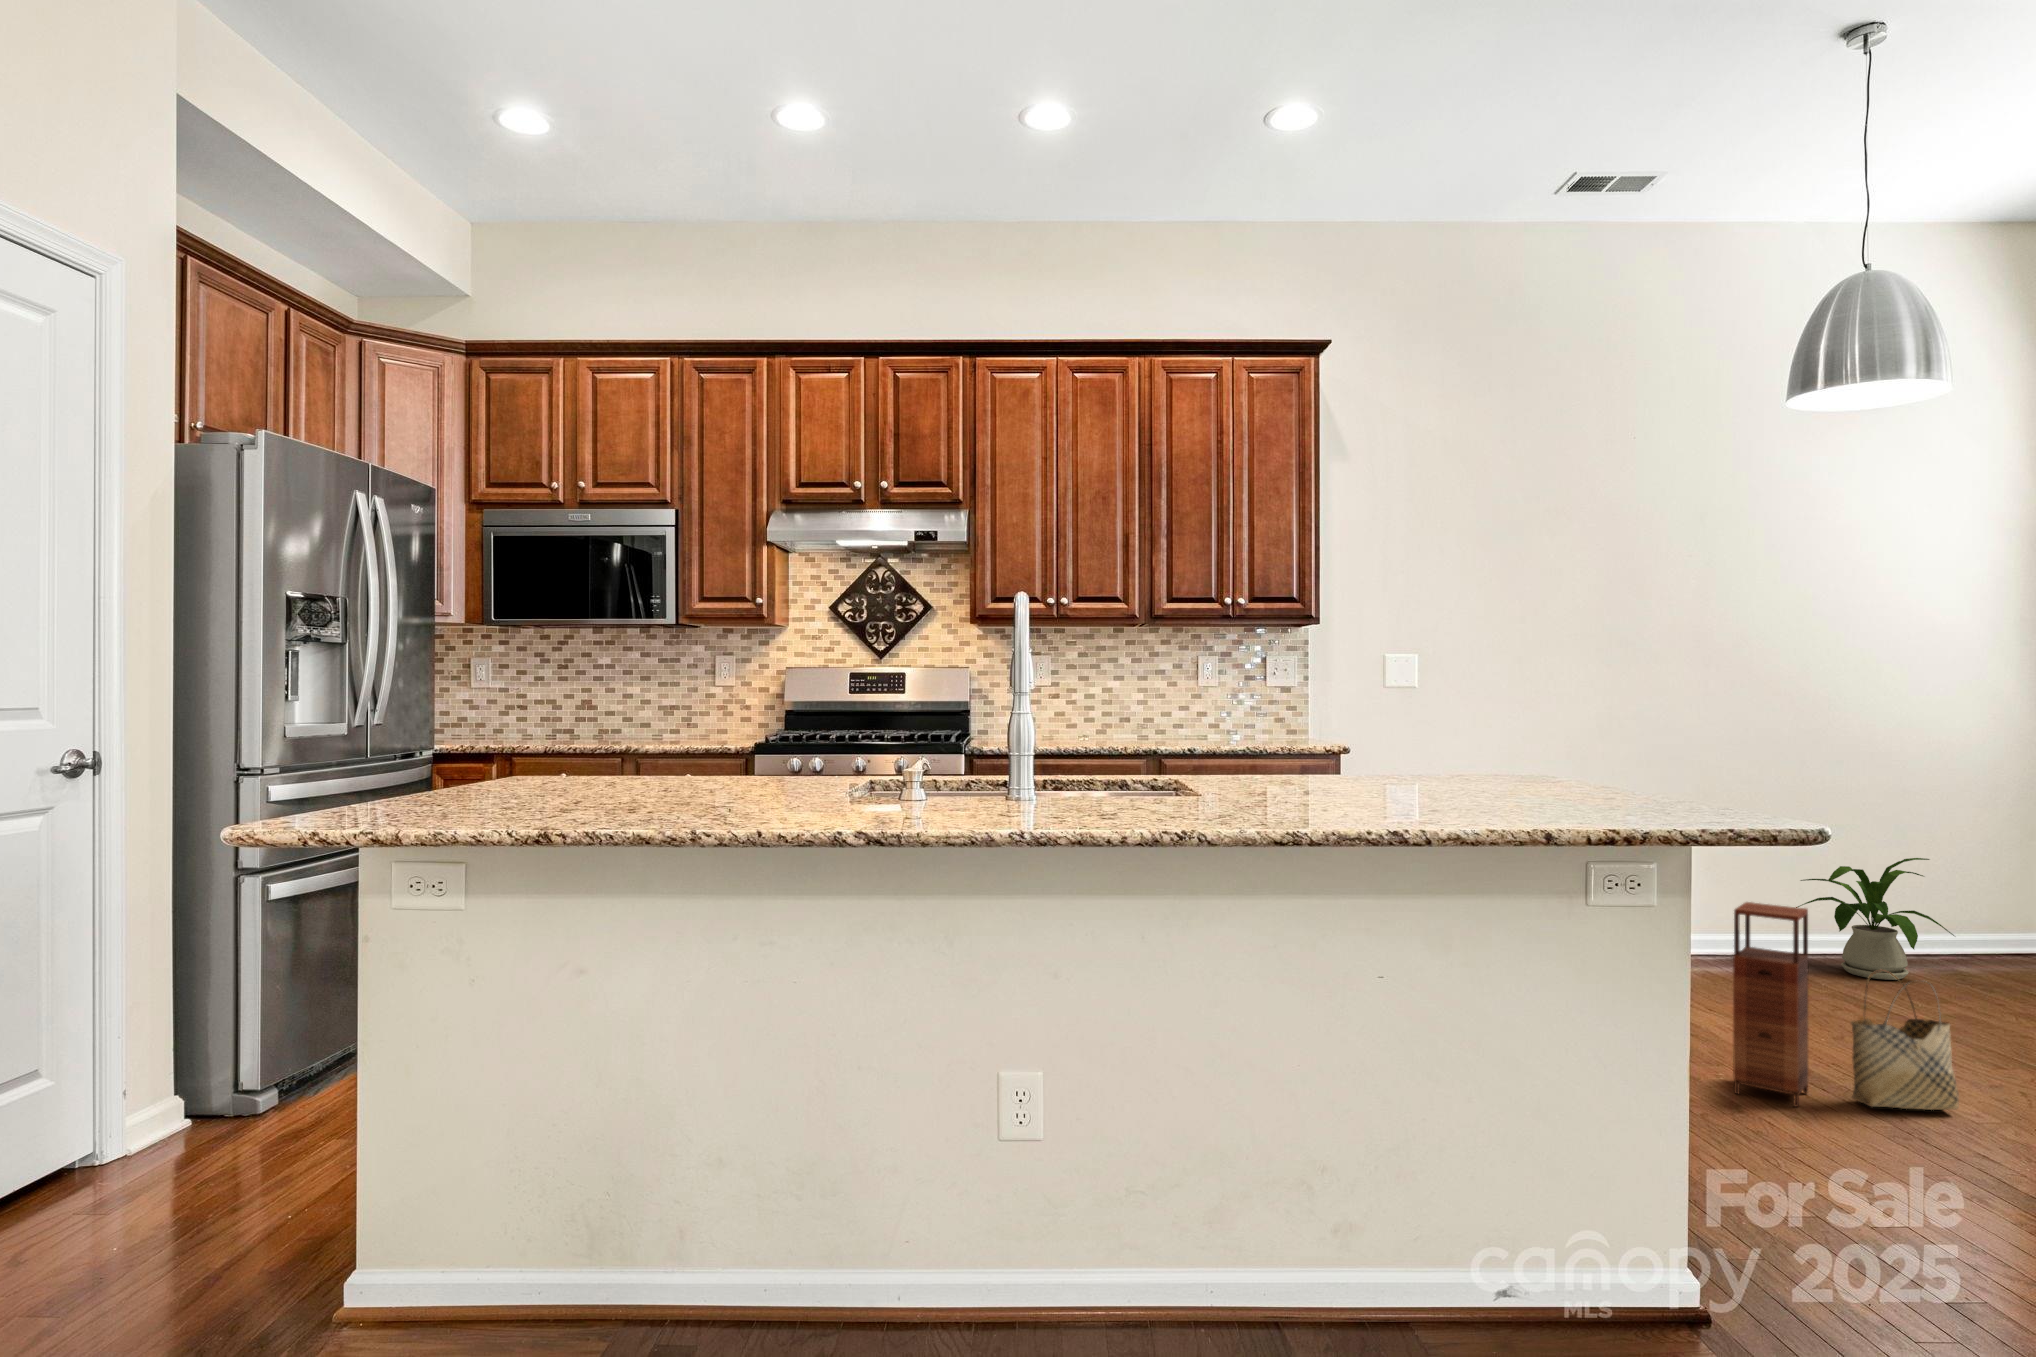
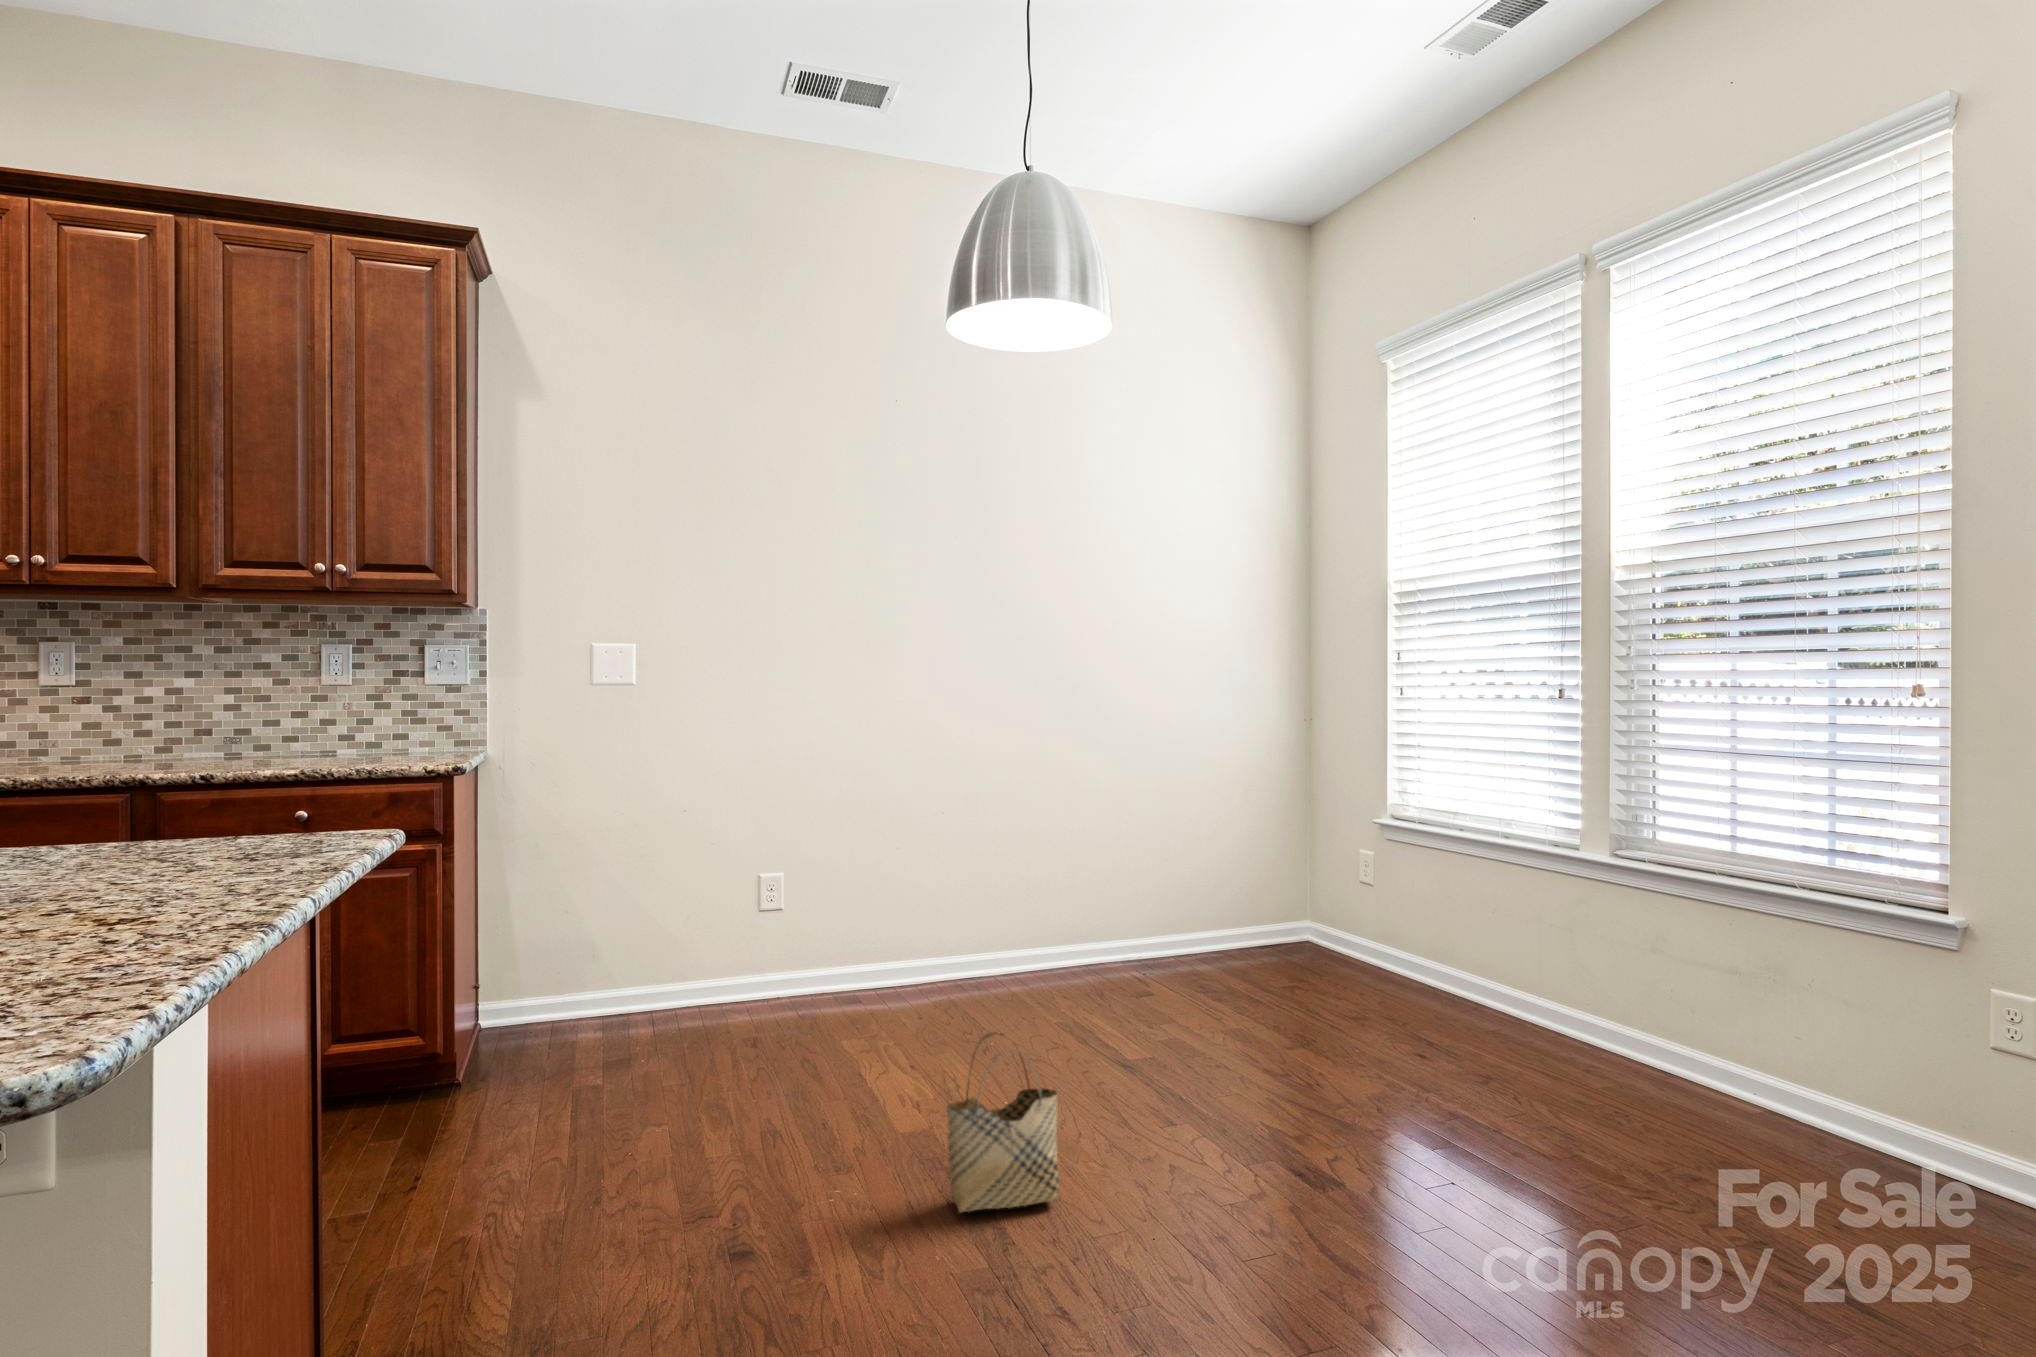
house plant: present [1798,858,1954,980] -> none [1055,862,1192,994]
storage cabinet: present [1733,902,1808,1107] -> none [812,959,909,1226]

